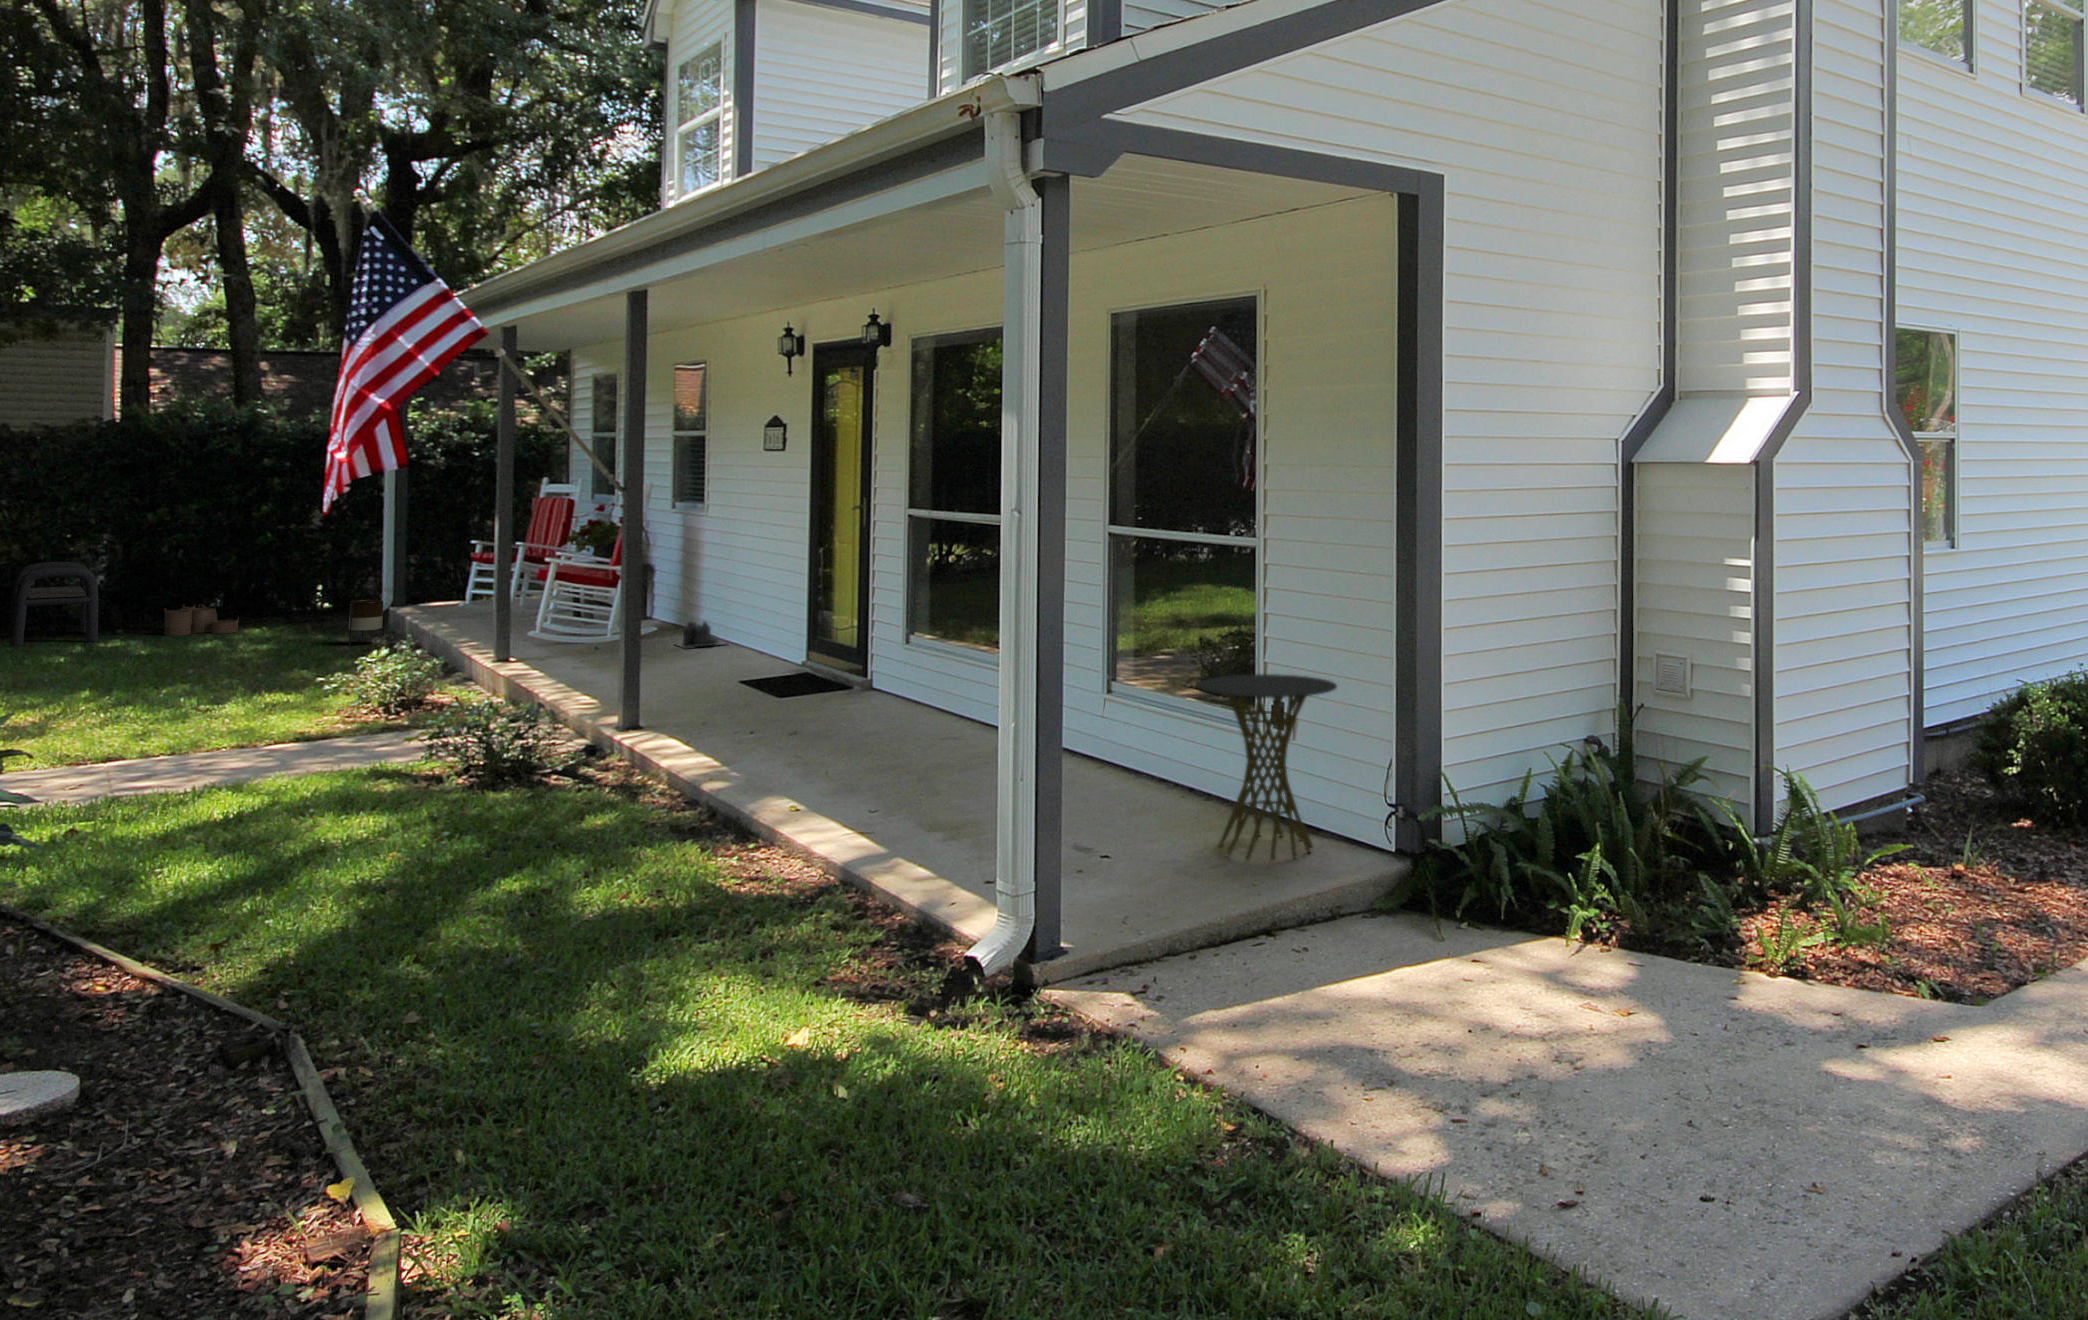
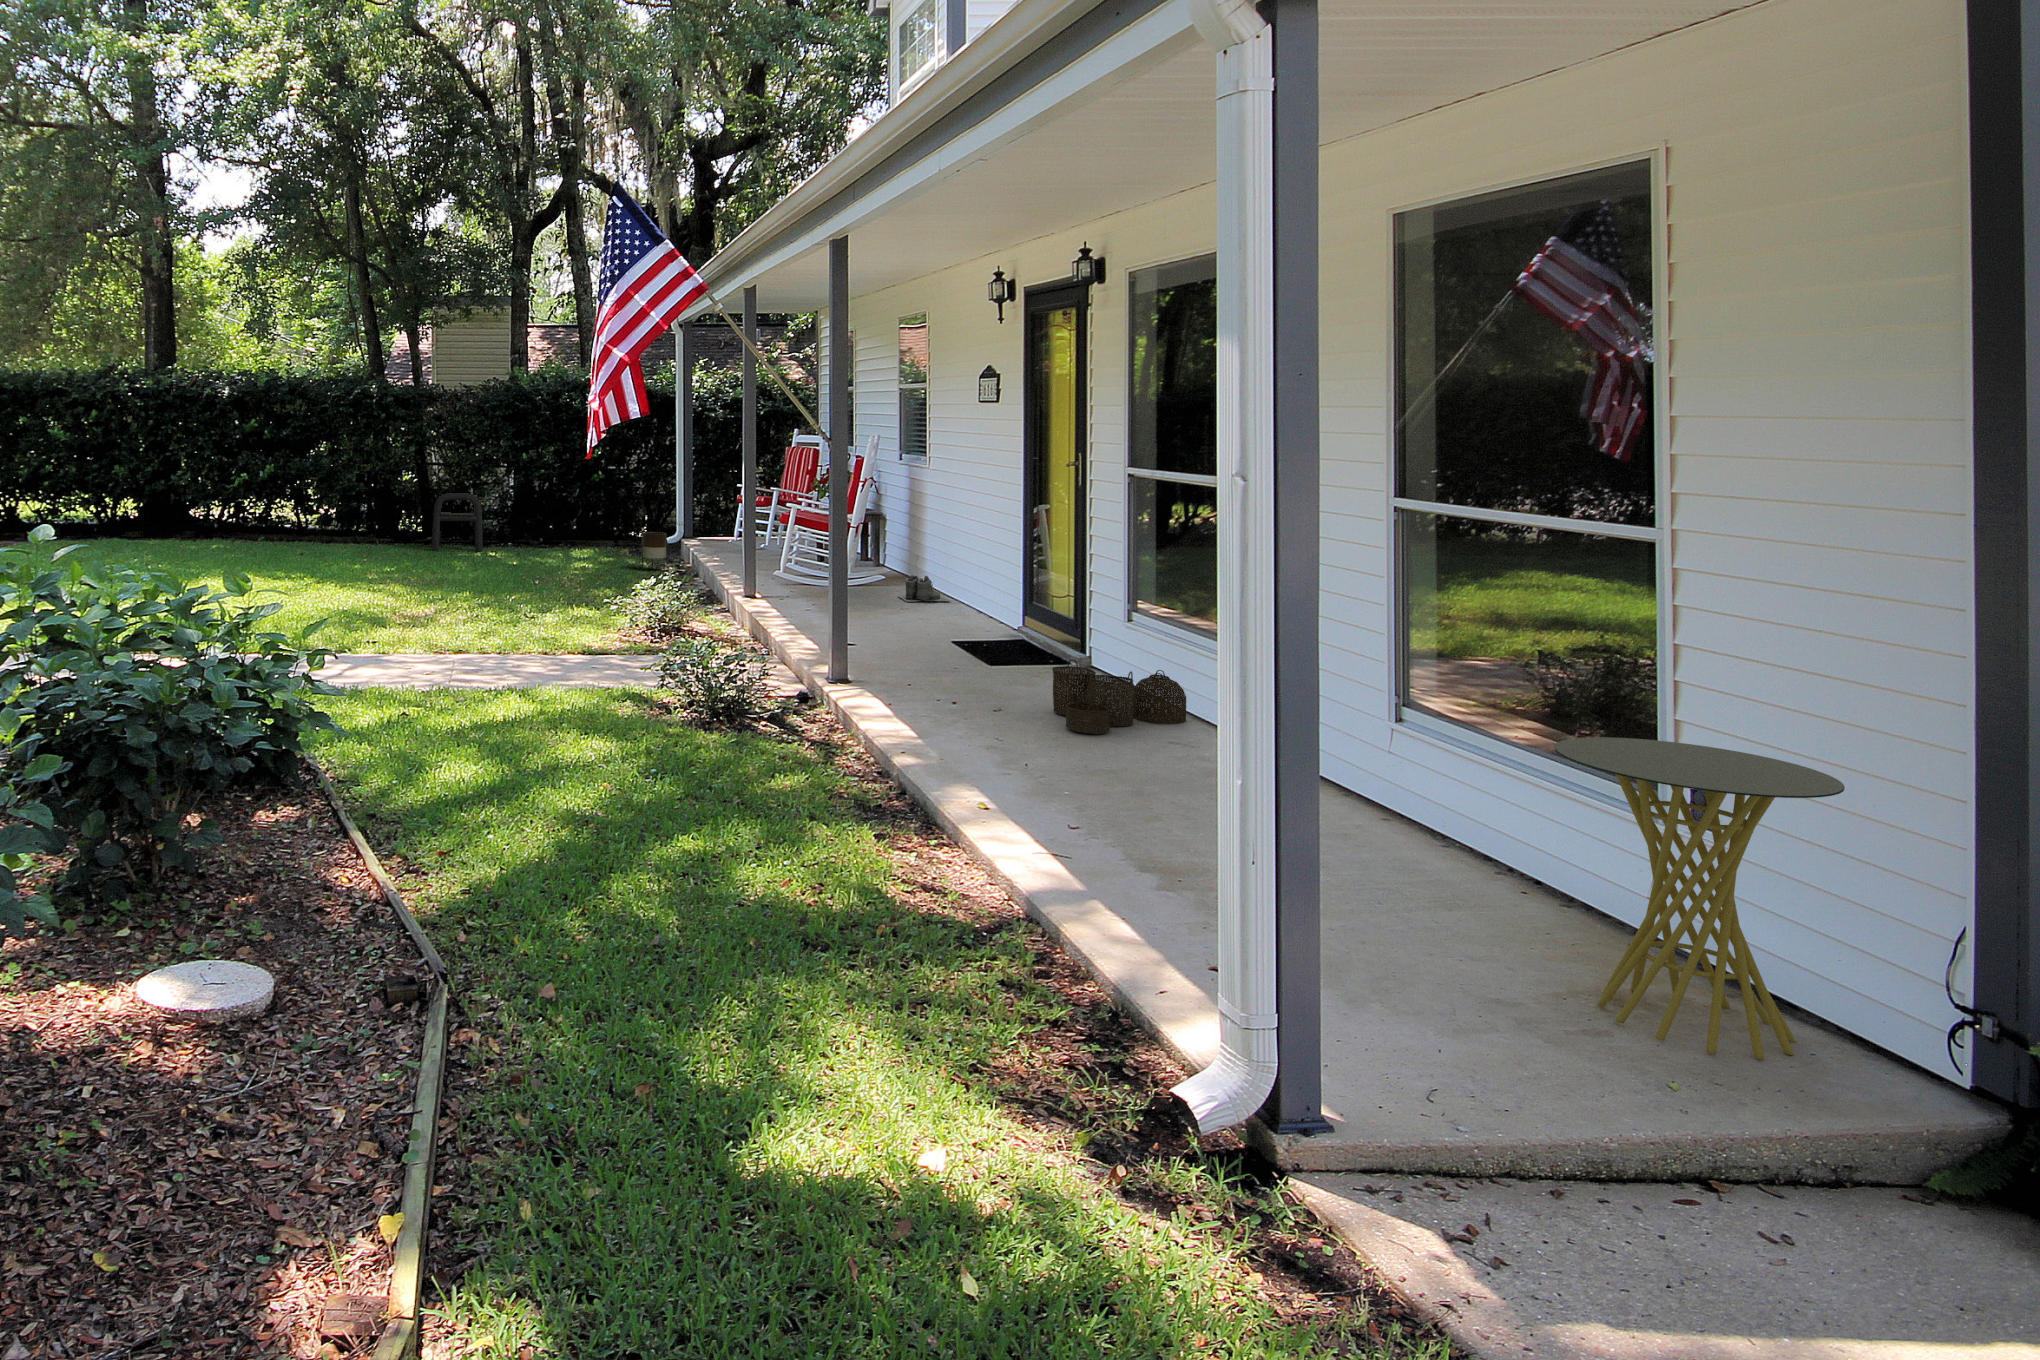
woven basket: present [164,604,239,636] -> present [1052,660,1186,734]

